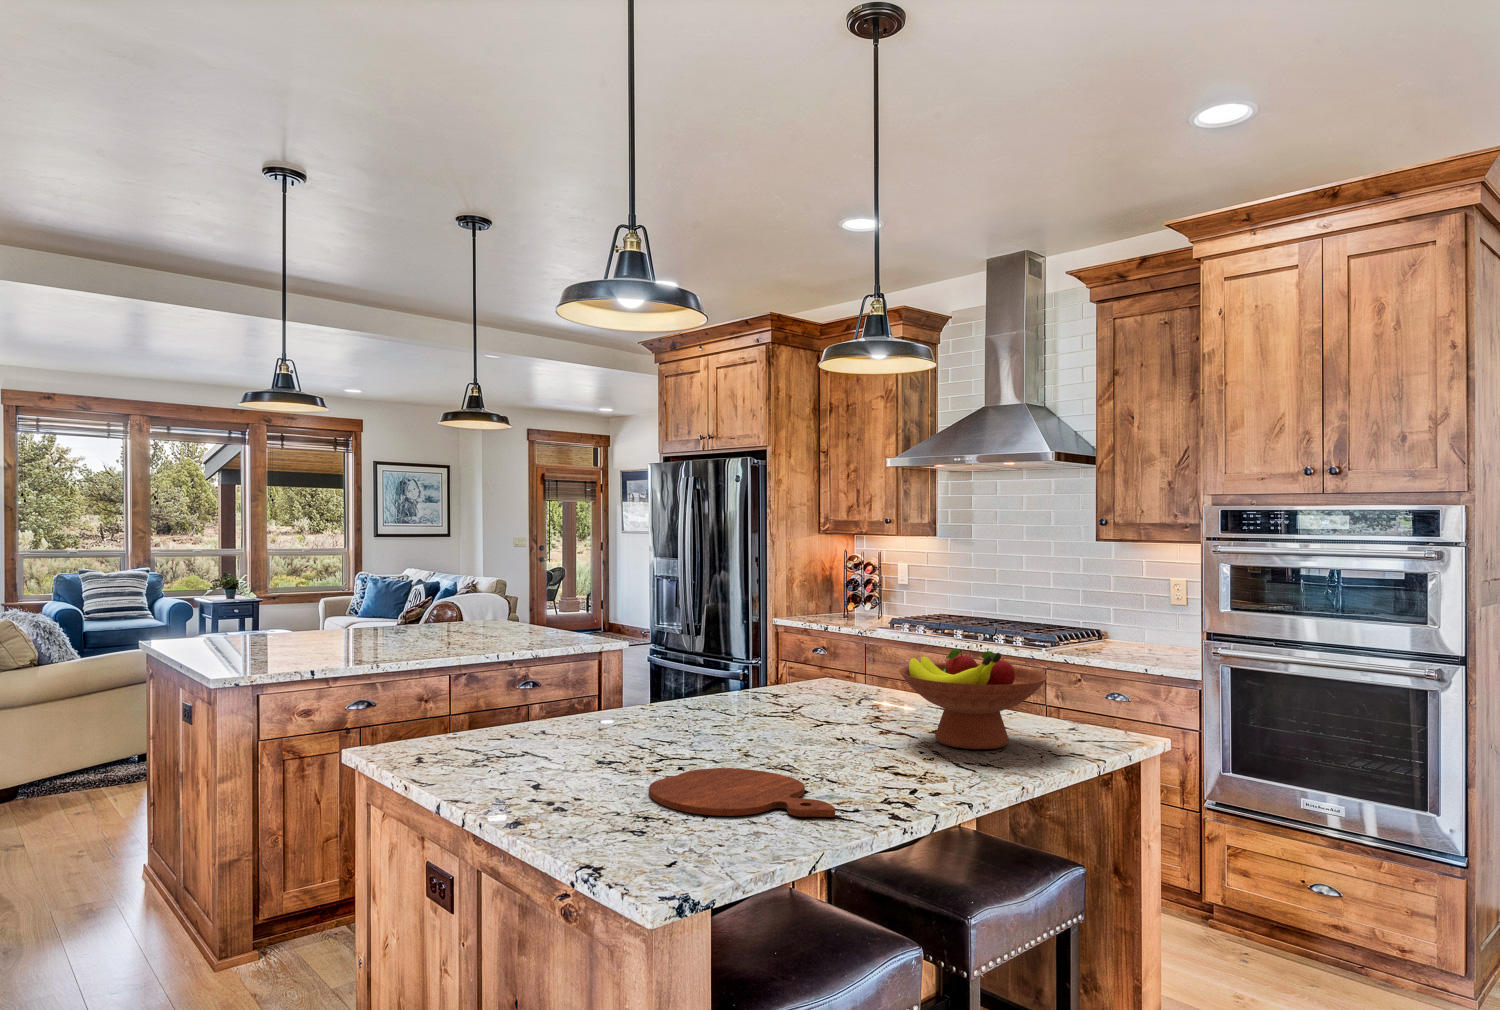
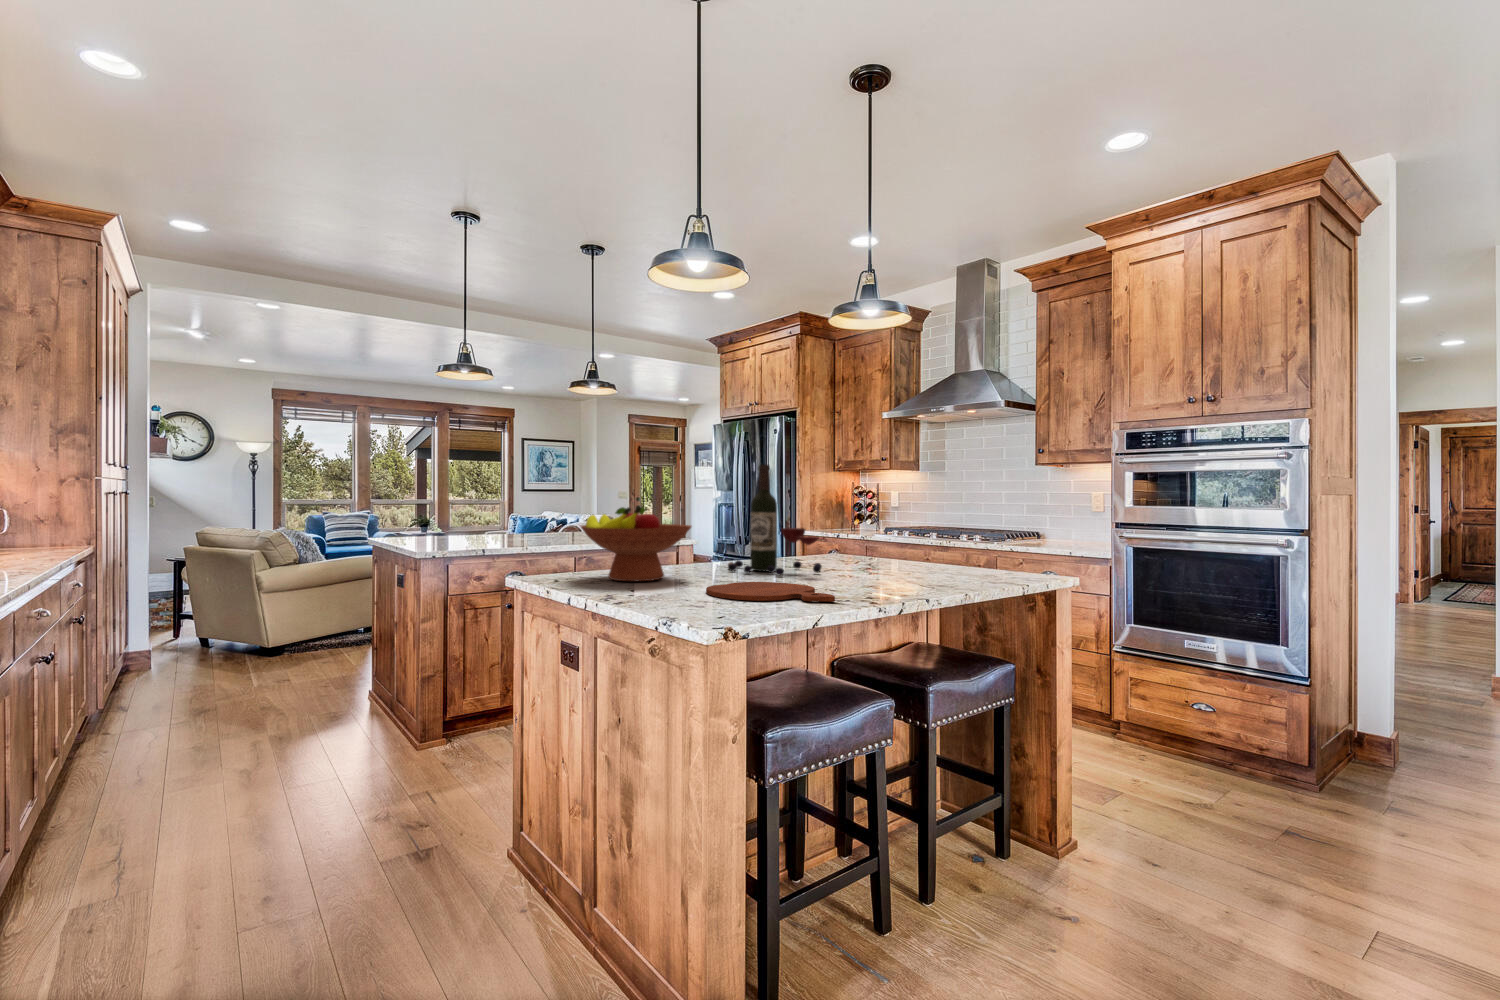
wine bottle: none [676,580,811,748] -> present [728,464,822,575]
fruit bowl: present [899,649,1047,749] -> present [581,506,691,581]

